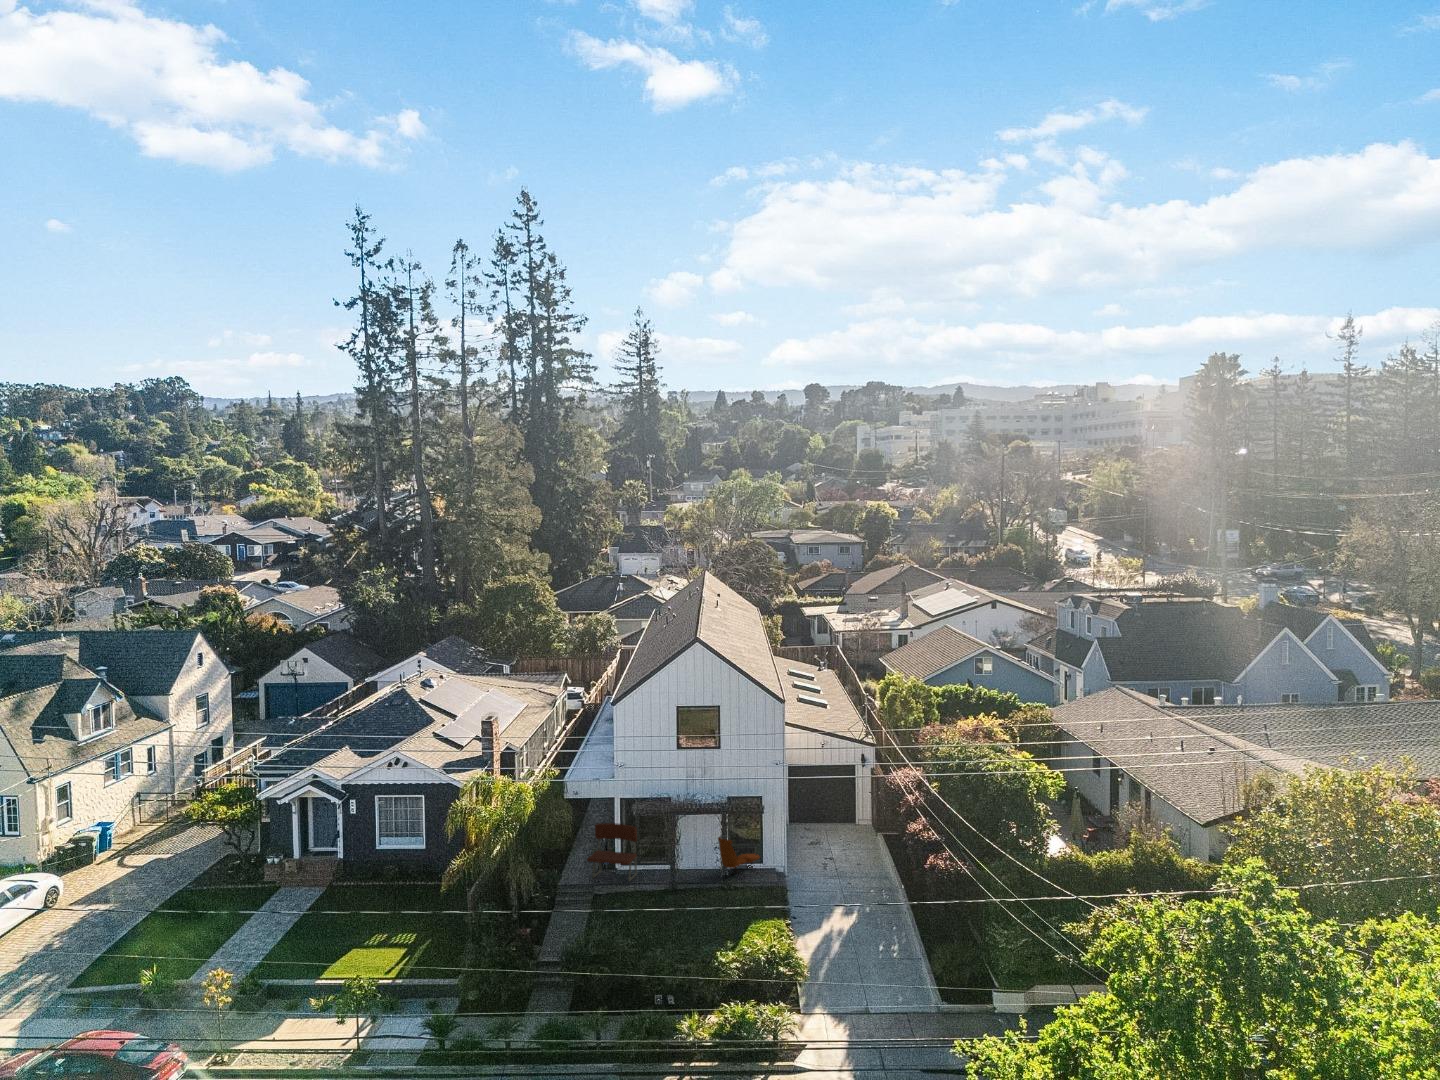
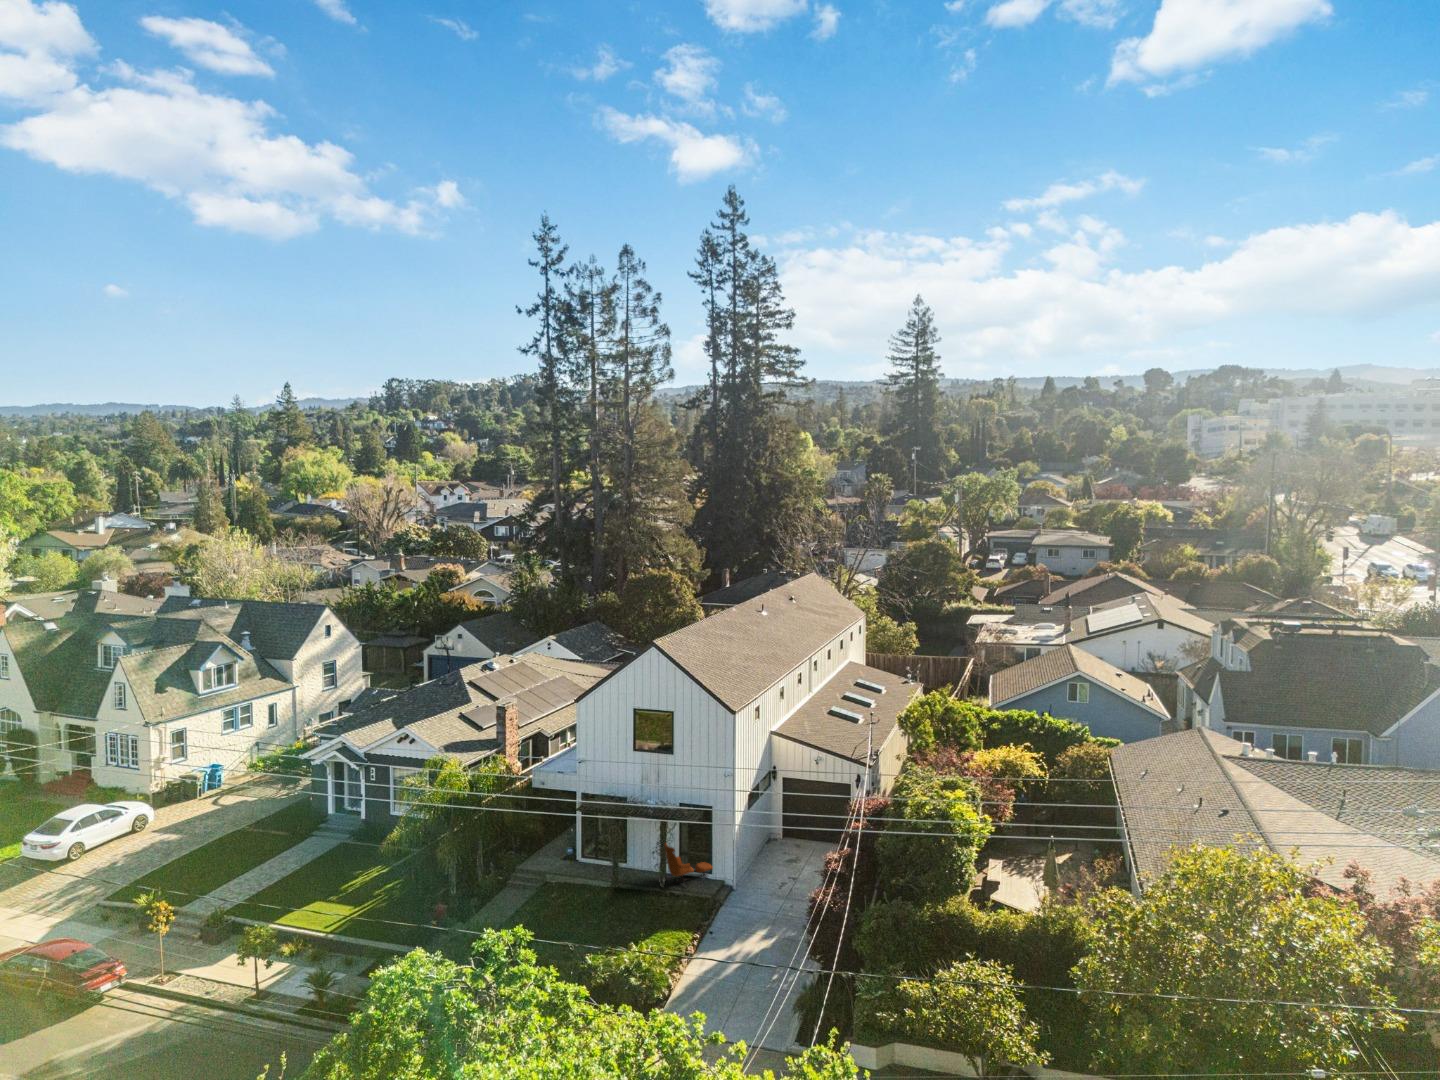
bench: present [587,823,637,881] -> none [544,815,593,876]

